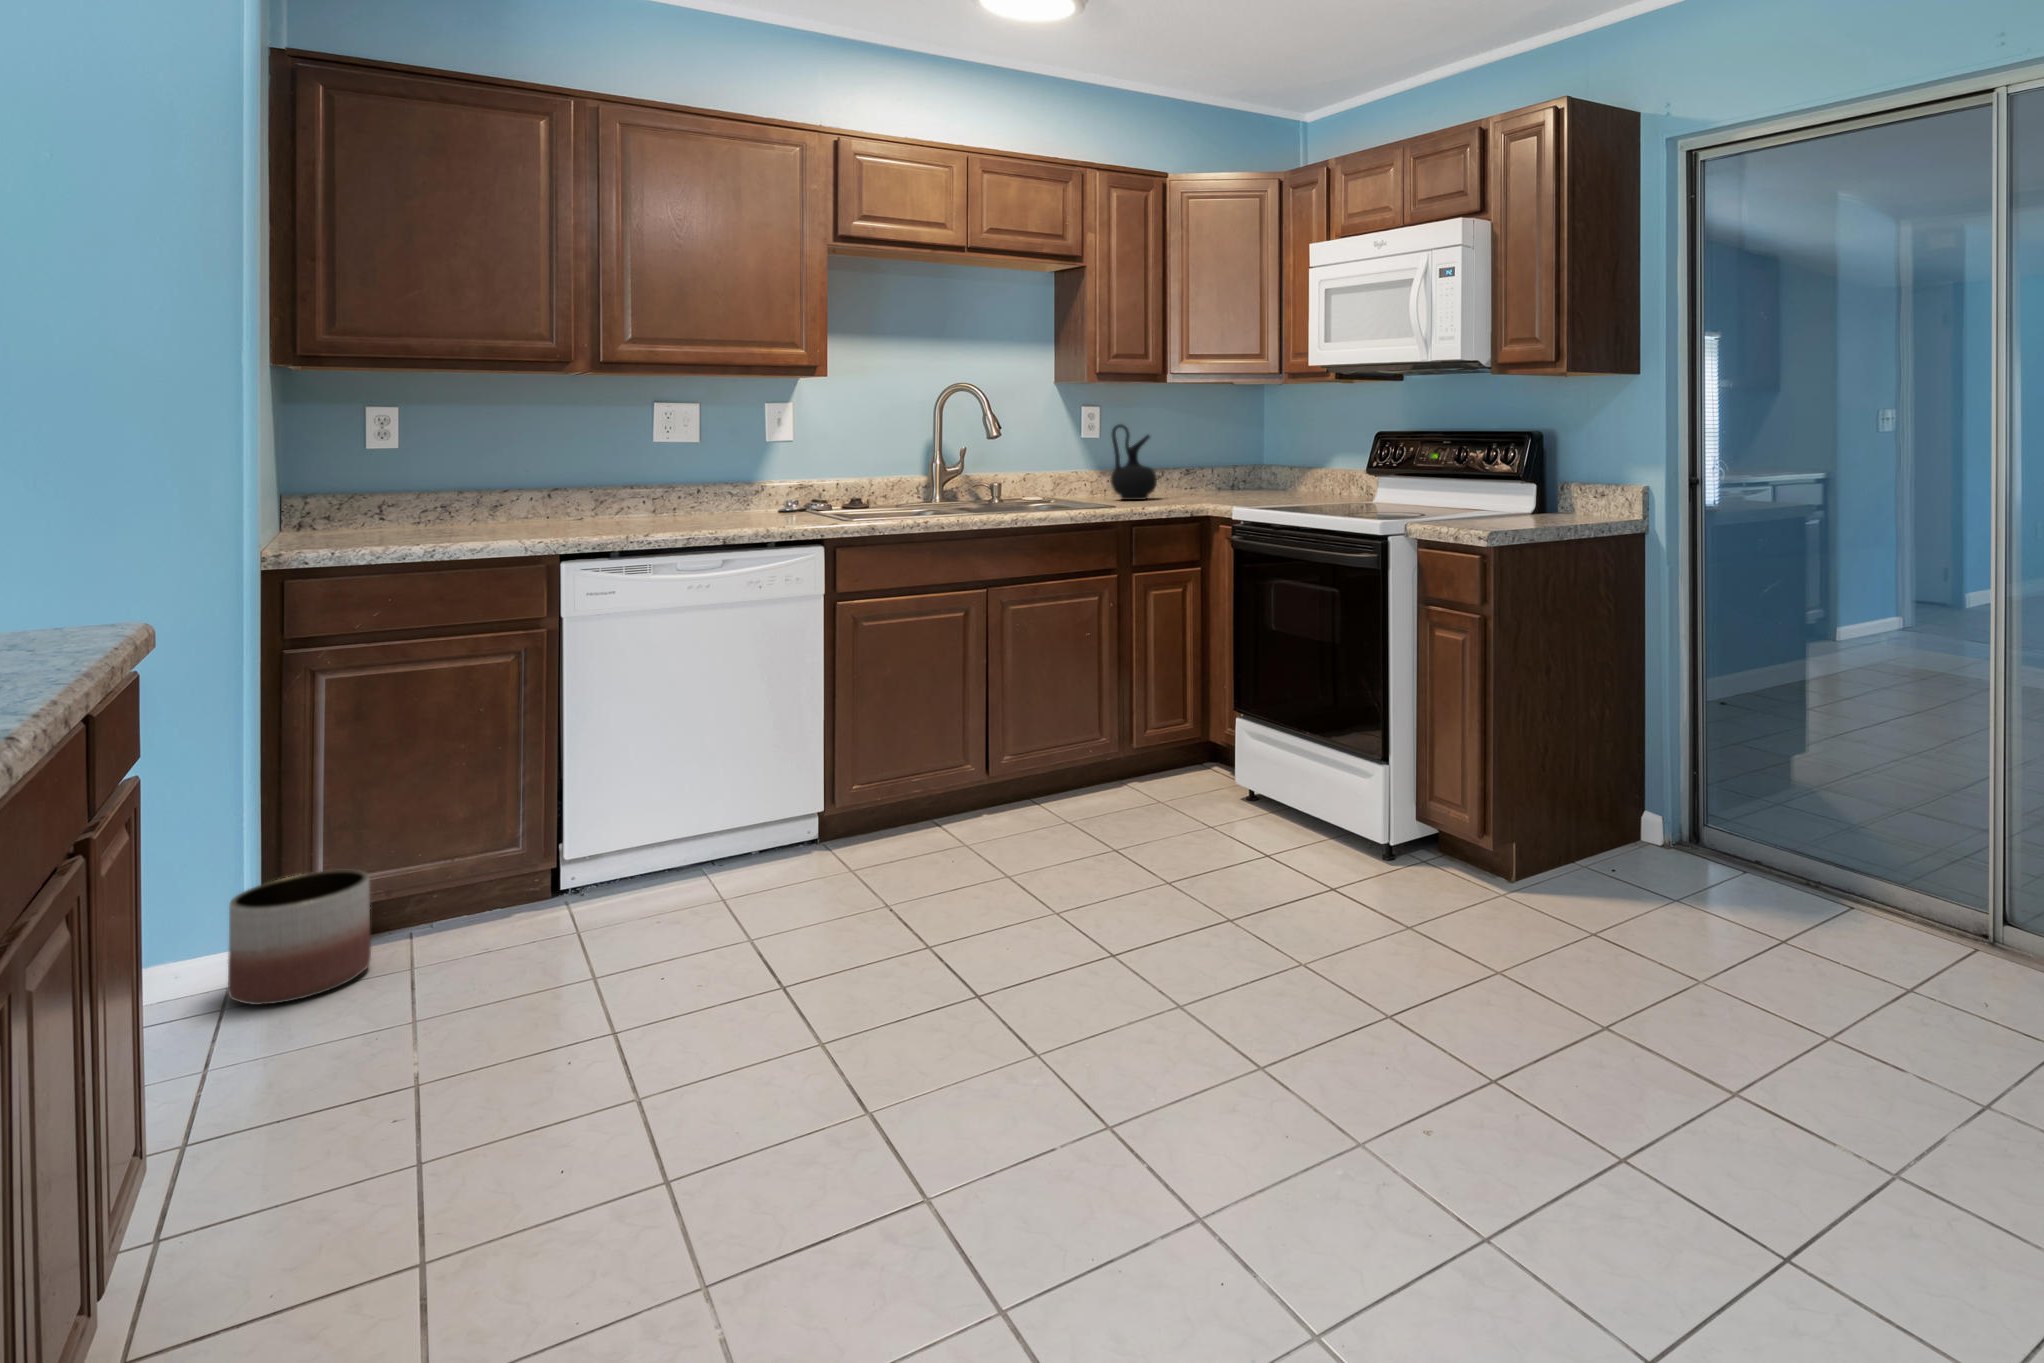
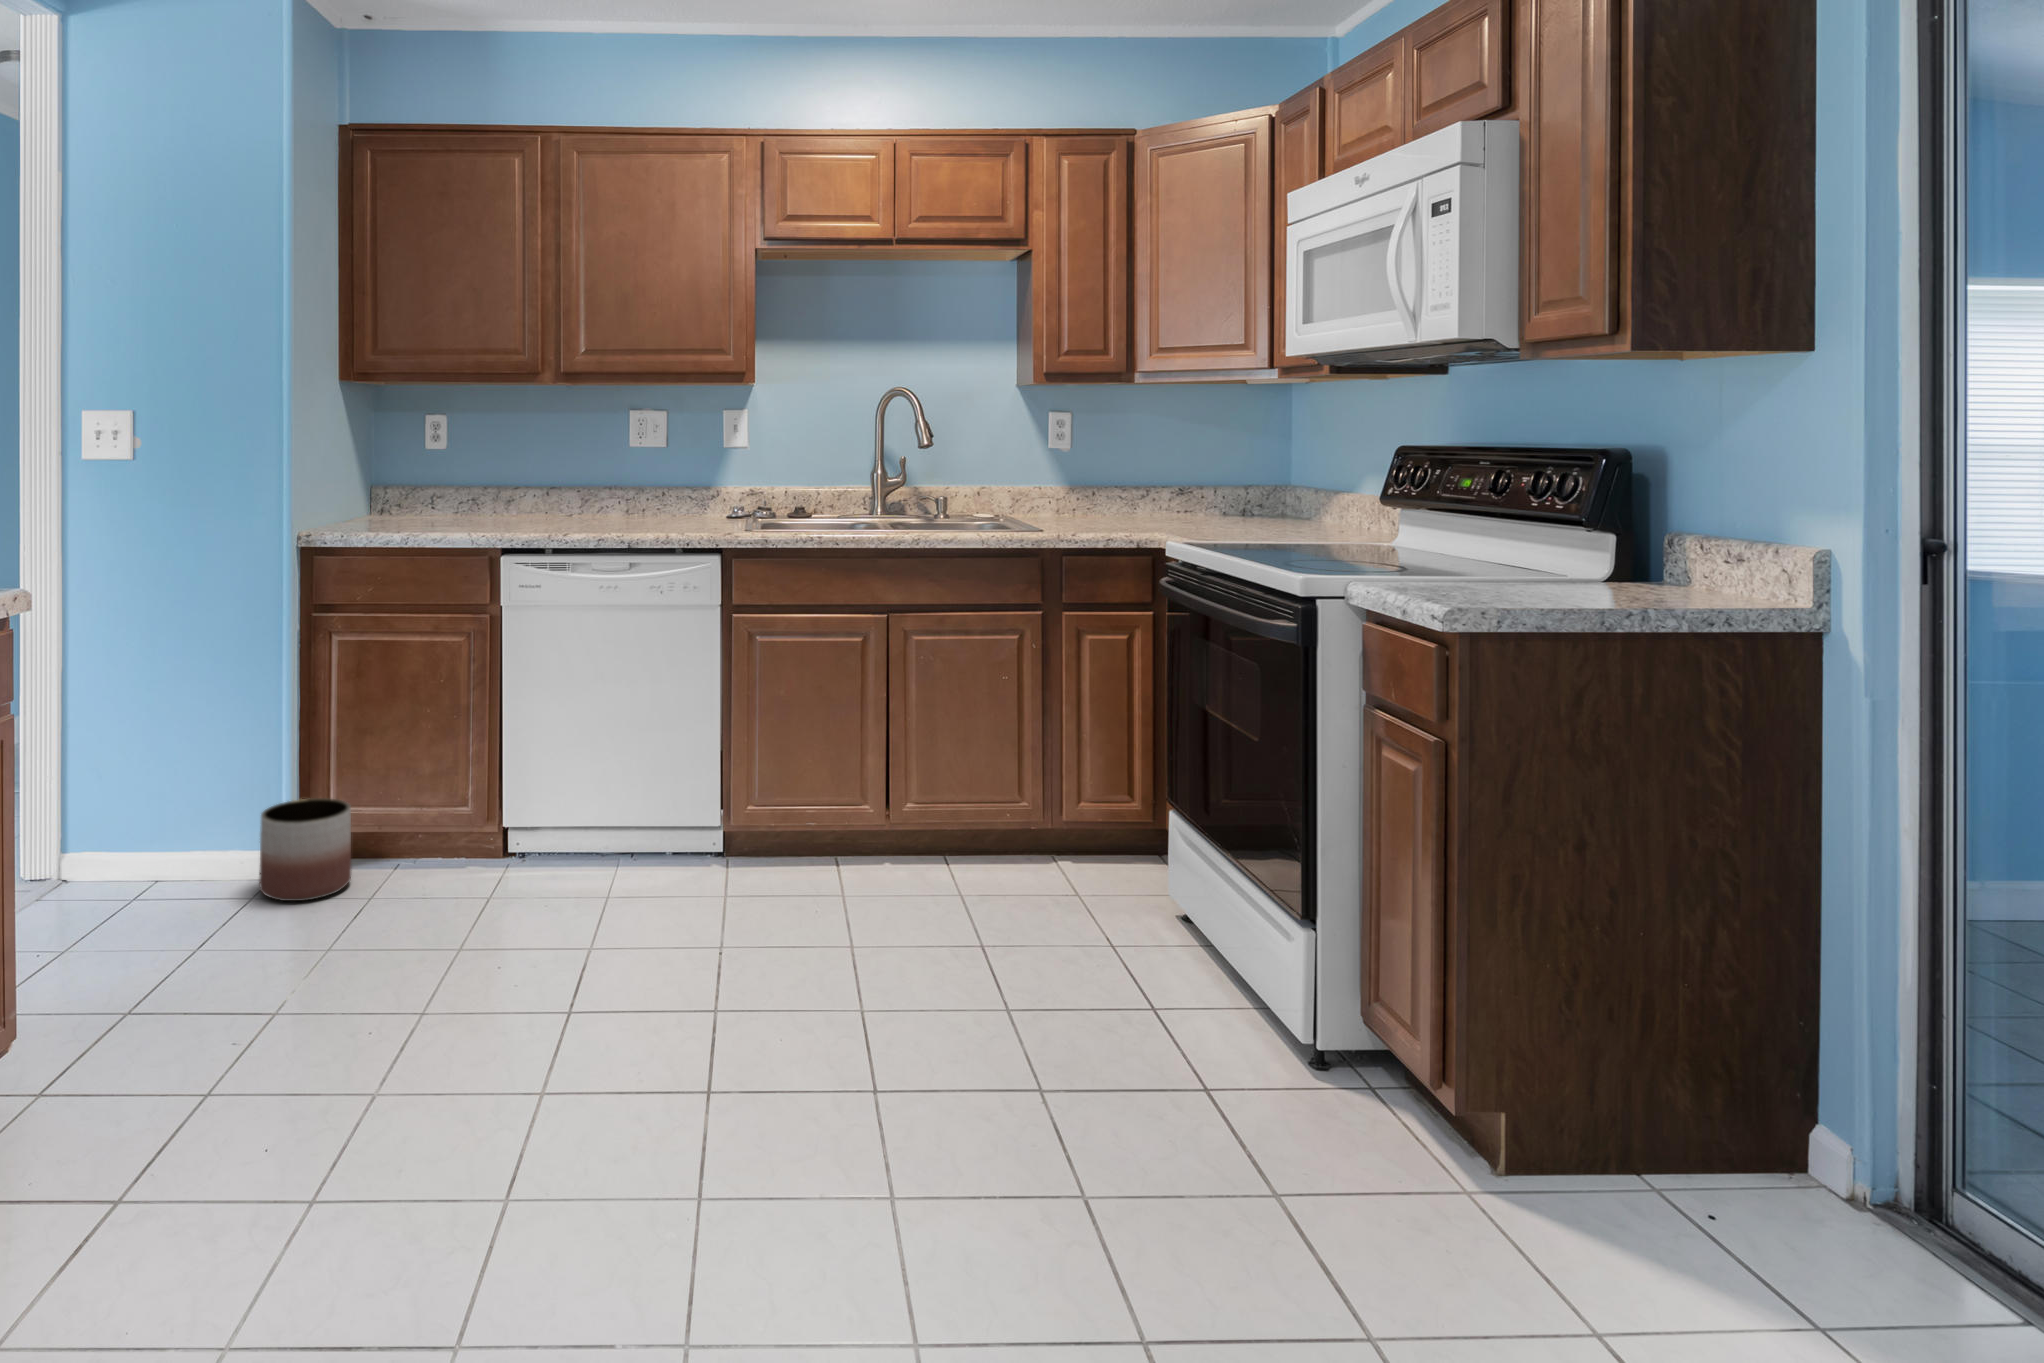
ceramic jug: present [1110,424,1157,500] -> none [1084,432,1140,523]

